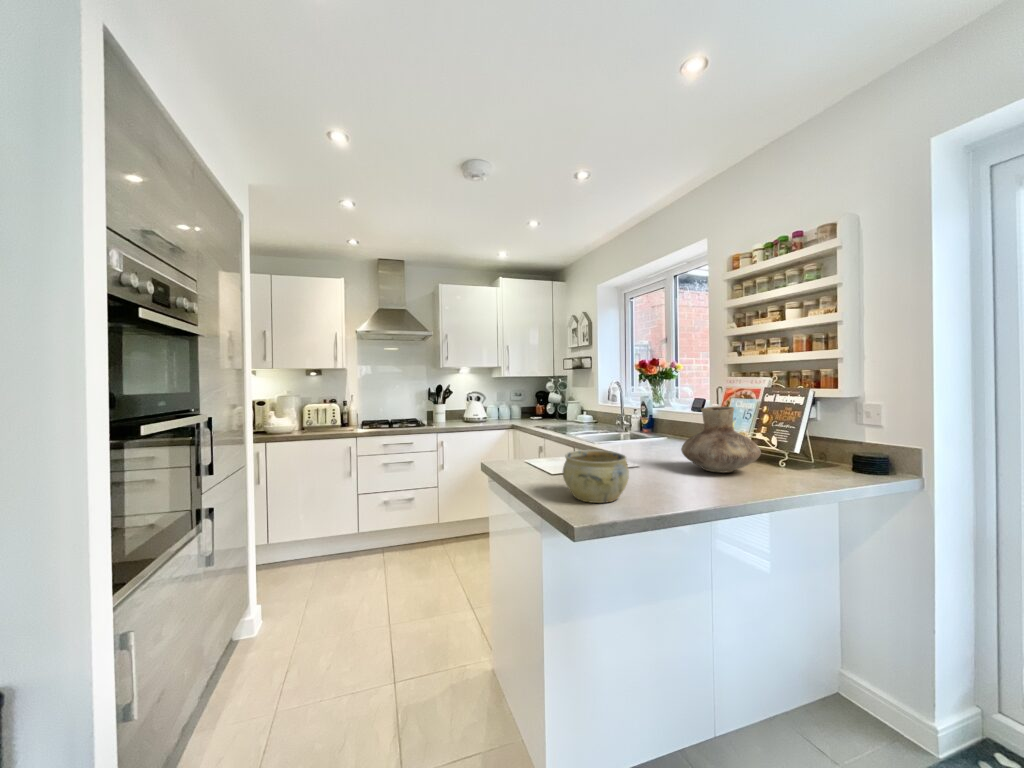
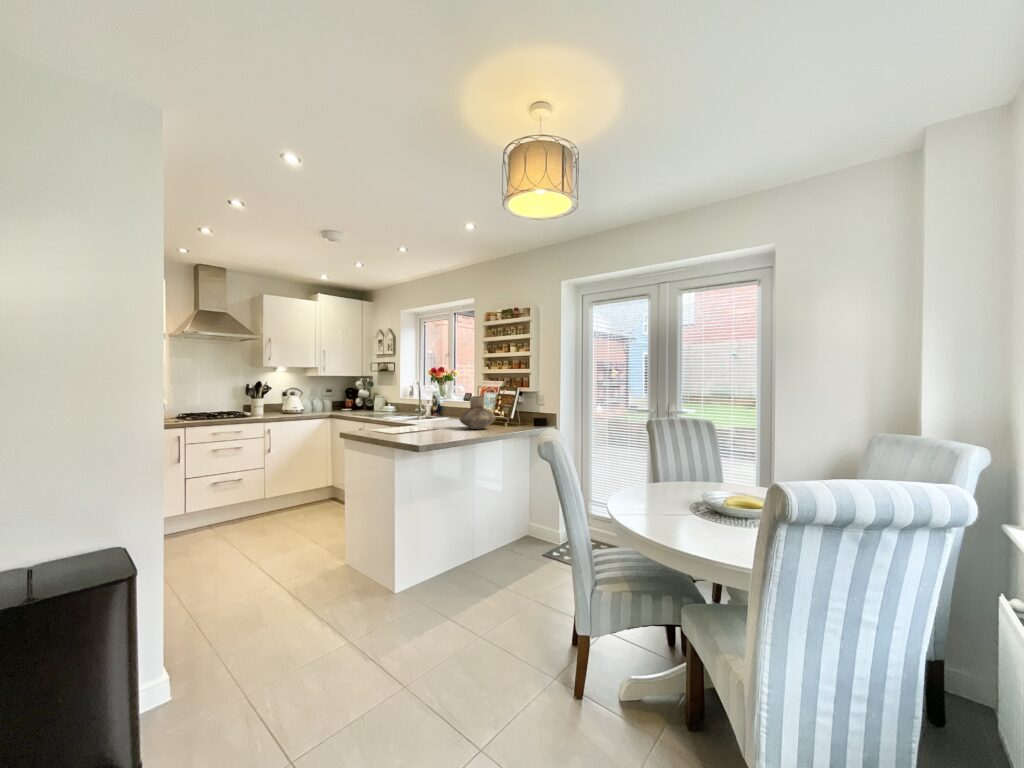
ceramic bowl: present [563,450,629,503] -> none [405,417,438,440]

